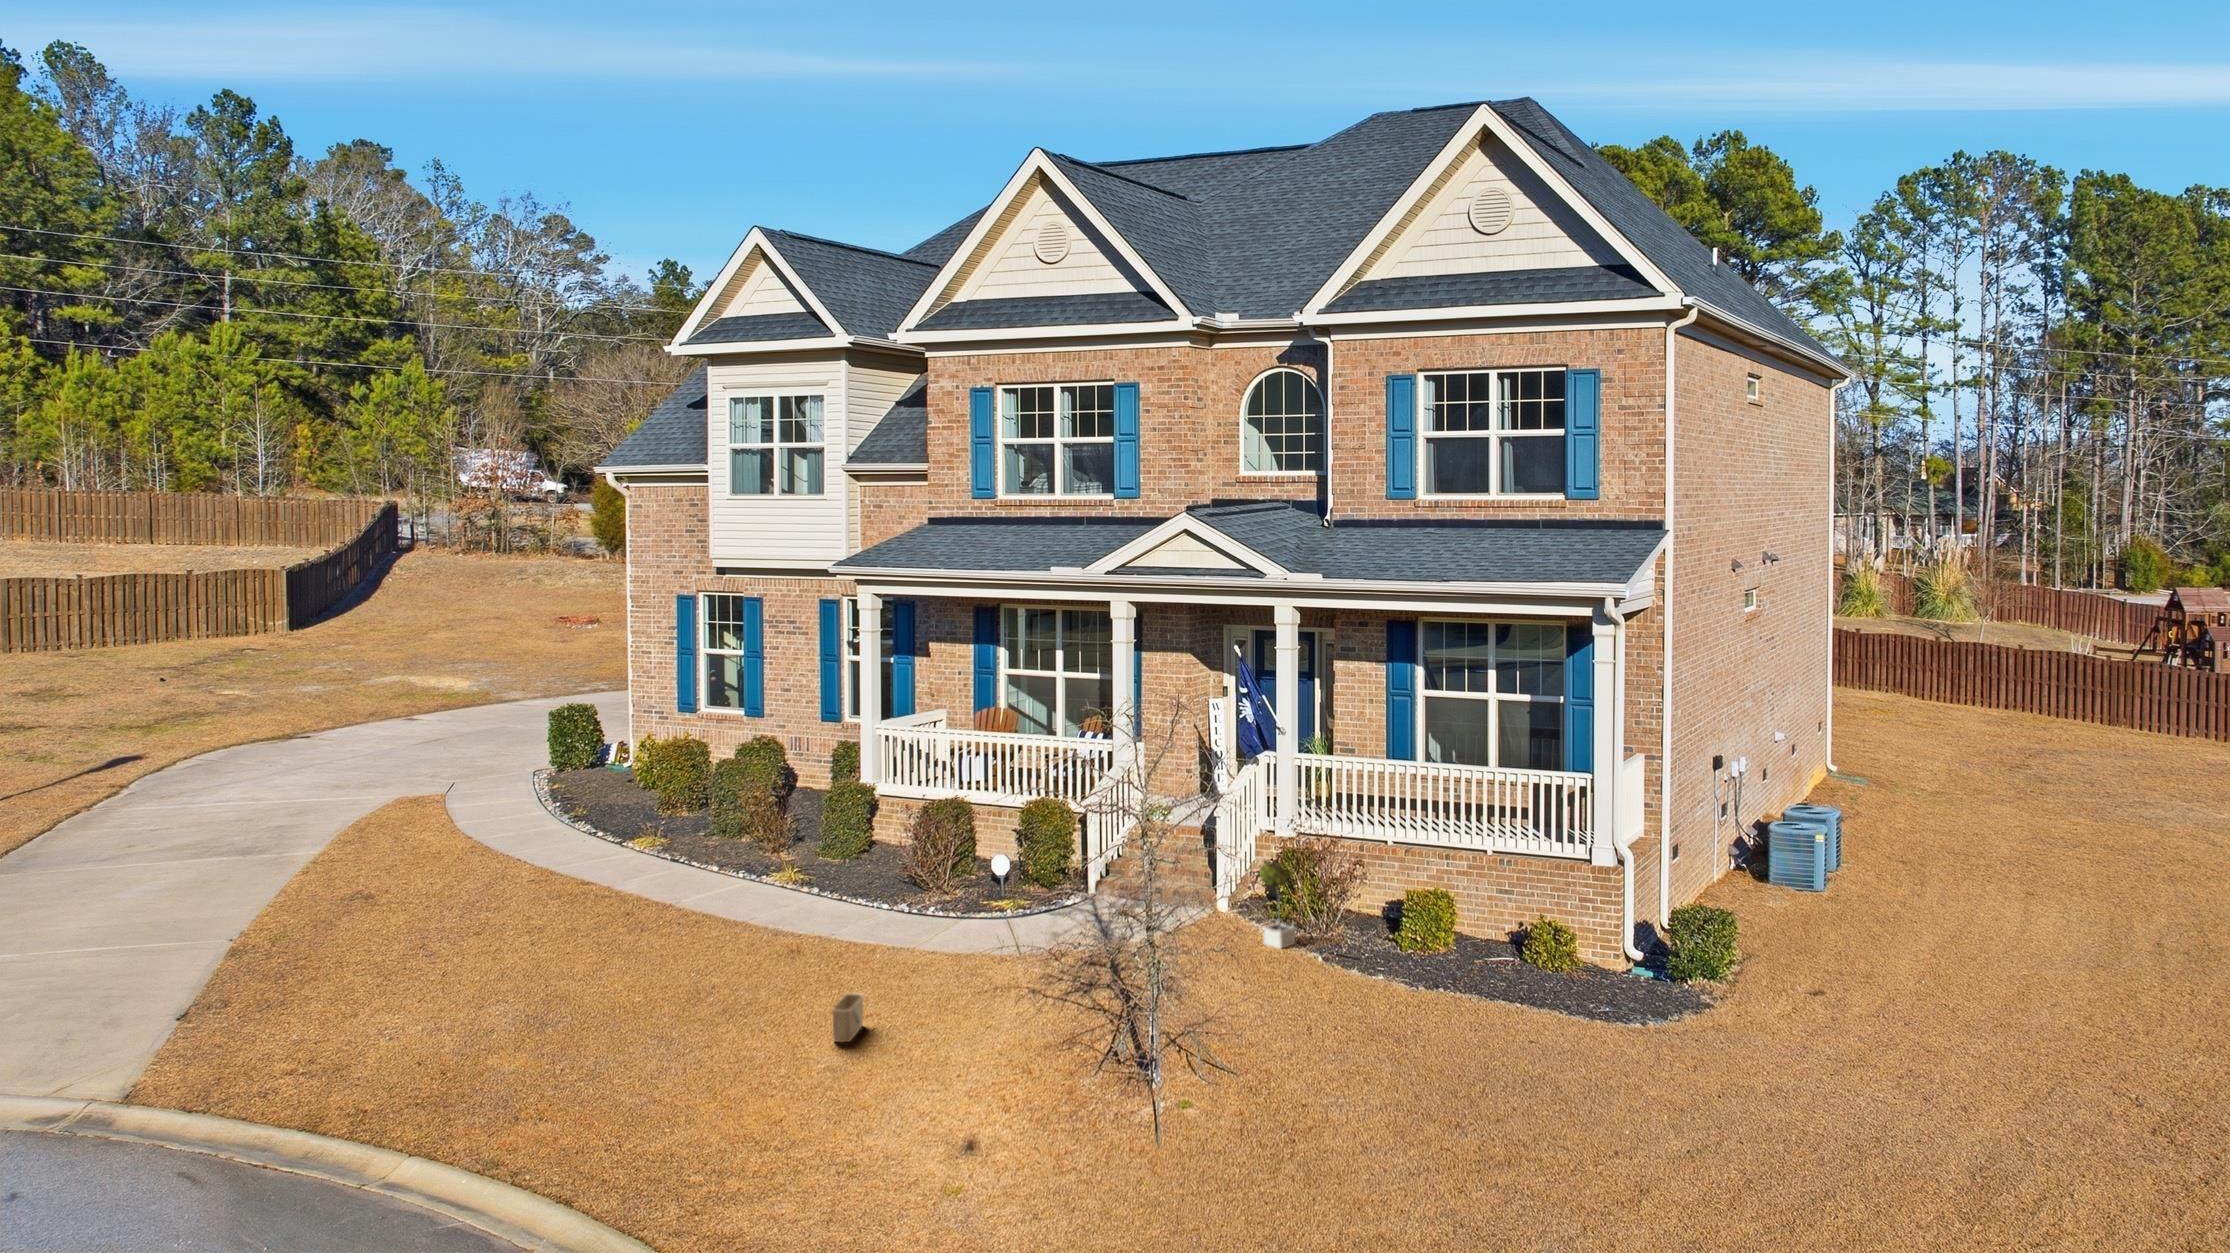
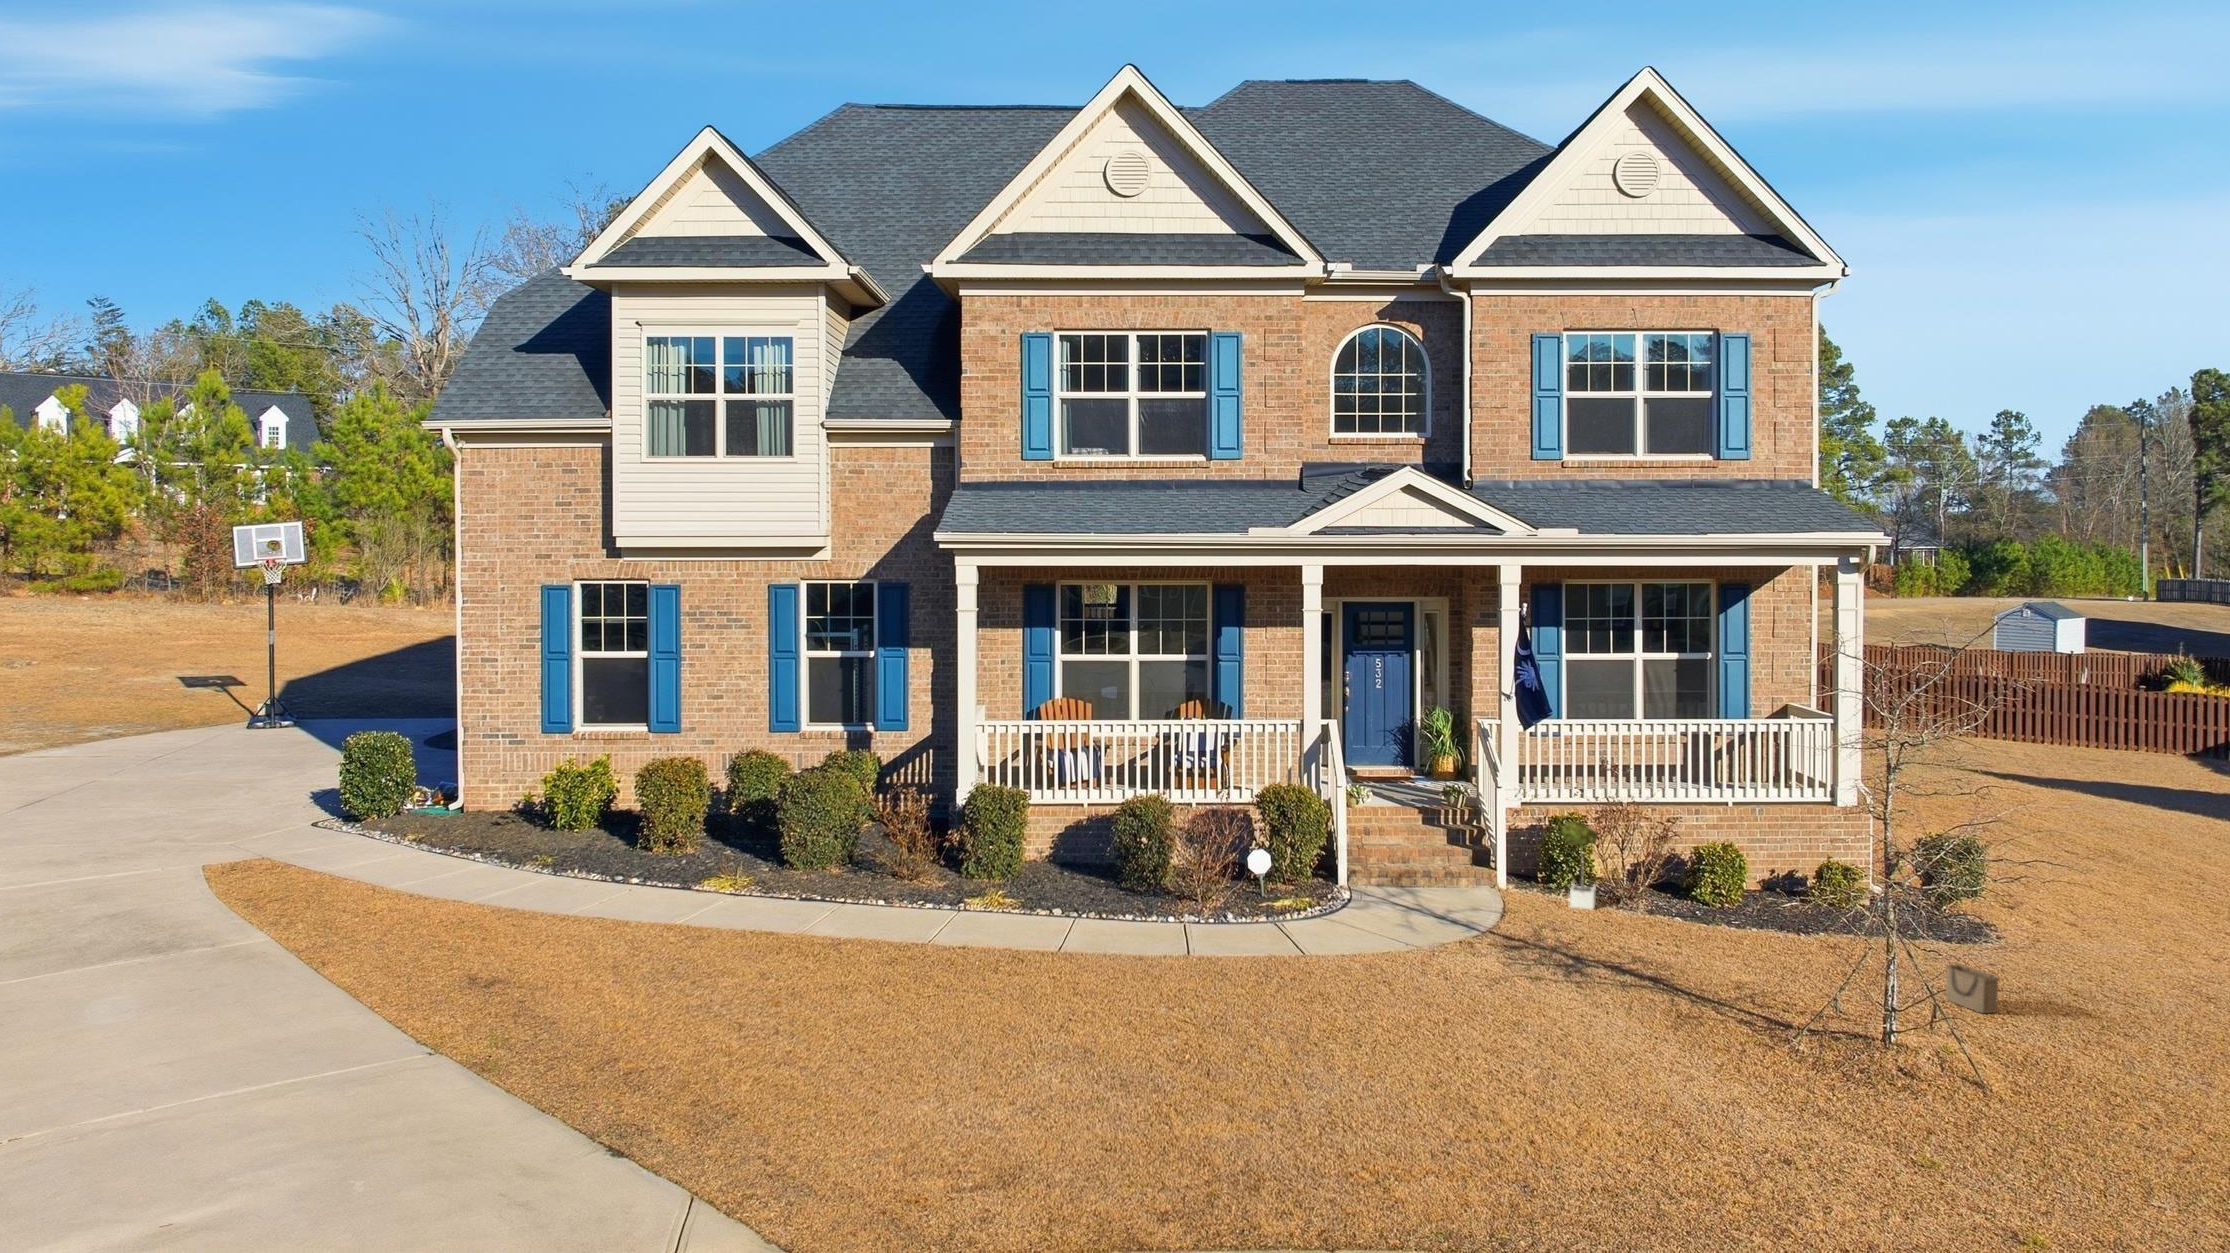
basket: present [832,993,863,1042] -> present [1946,965,1999,1013]

